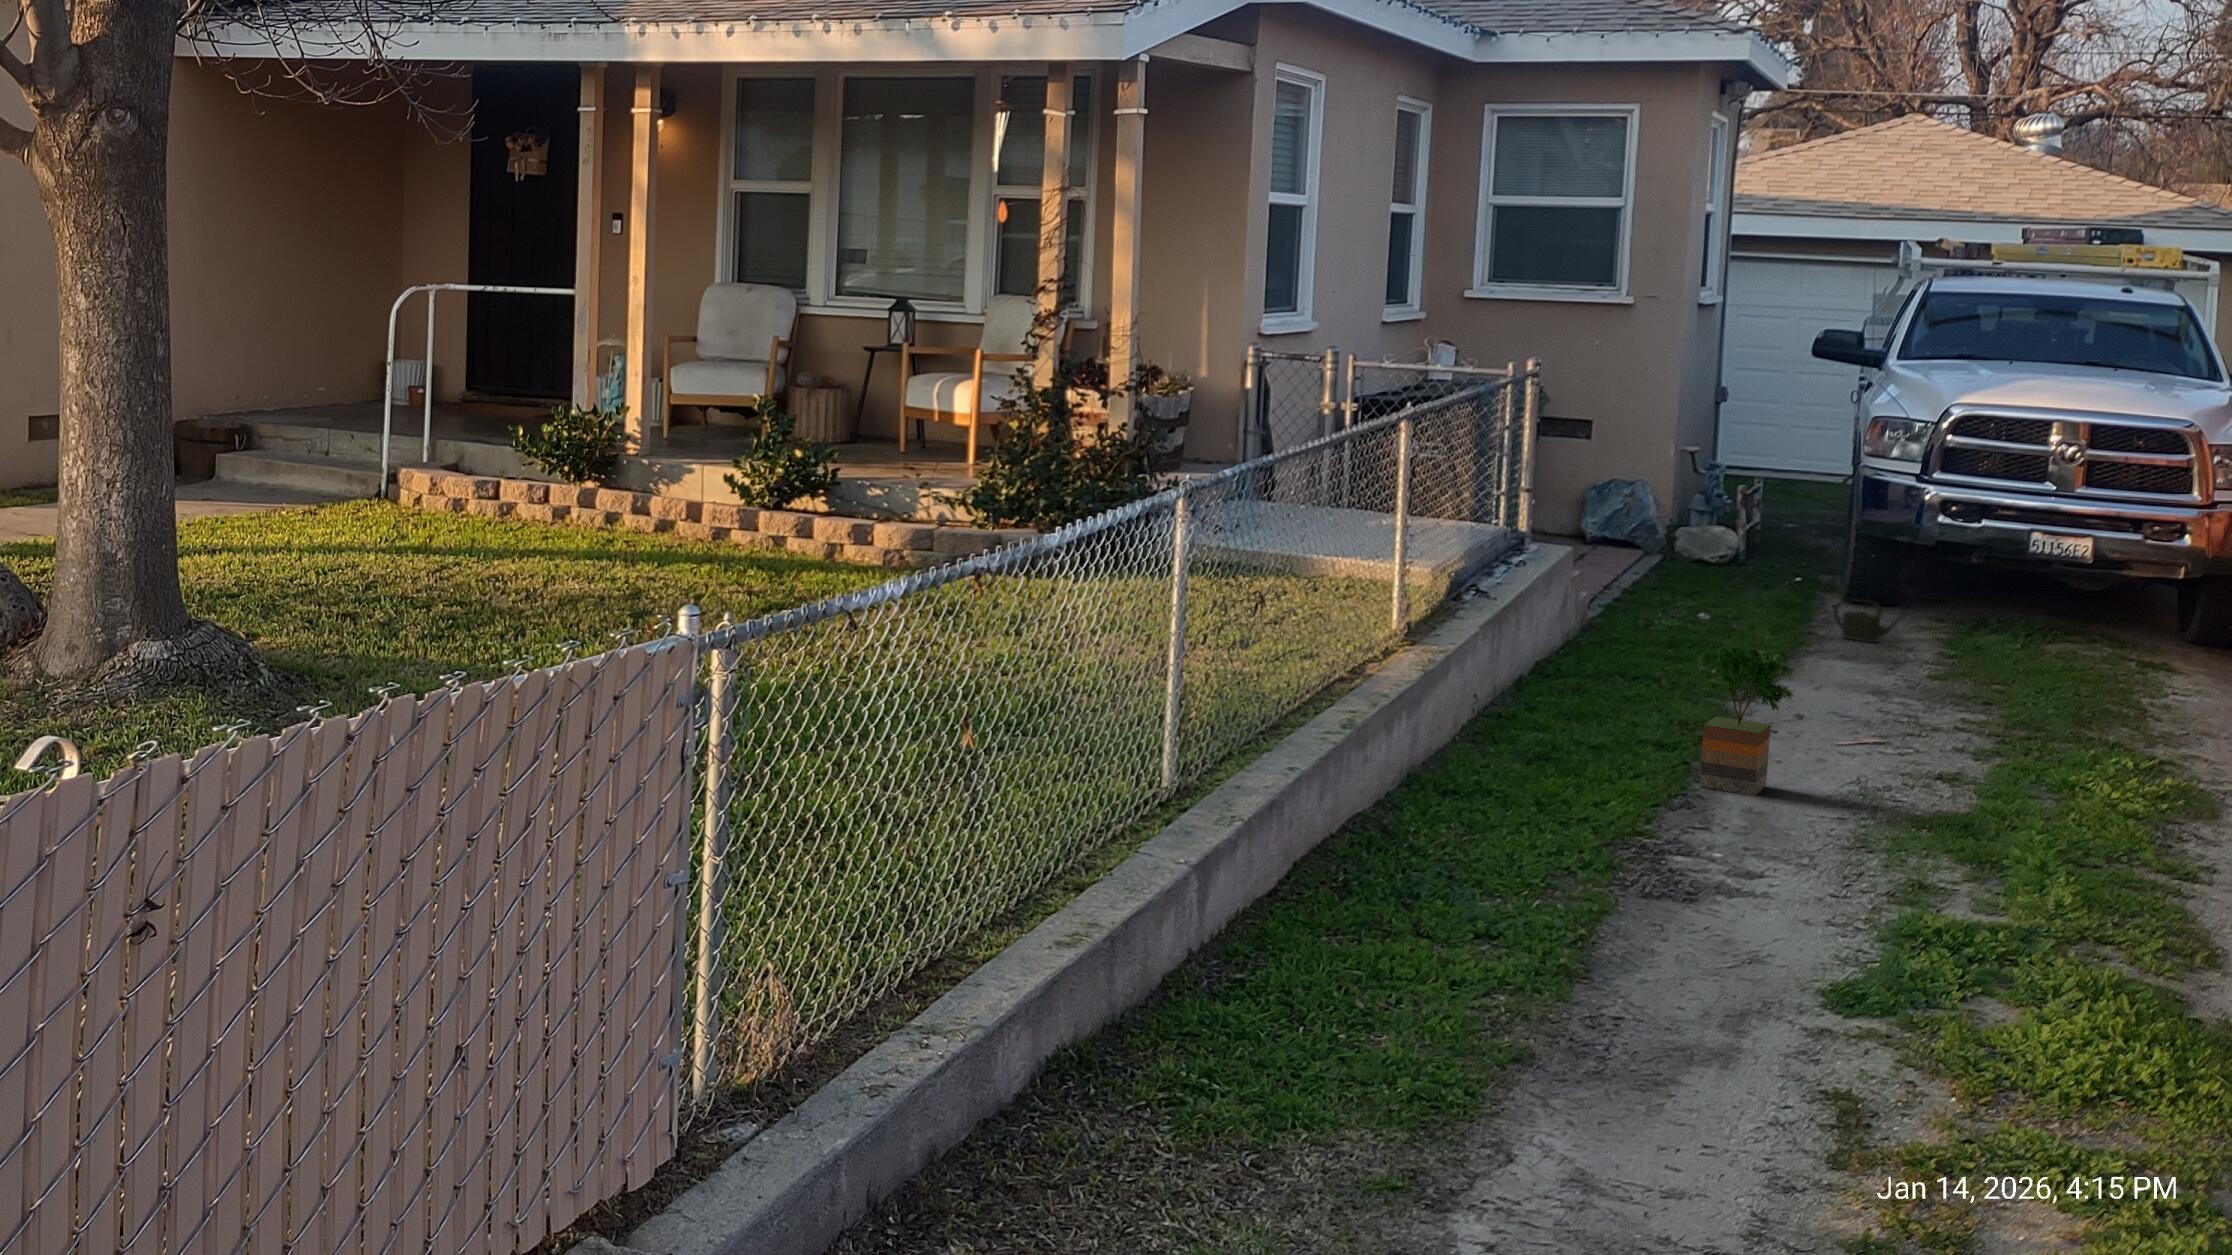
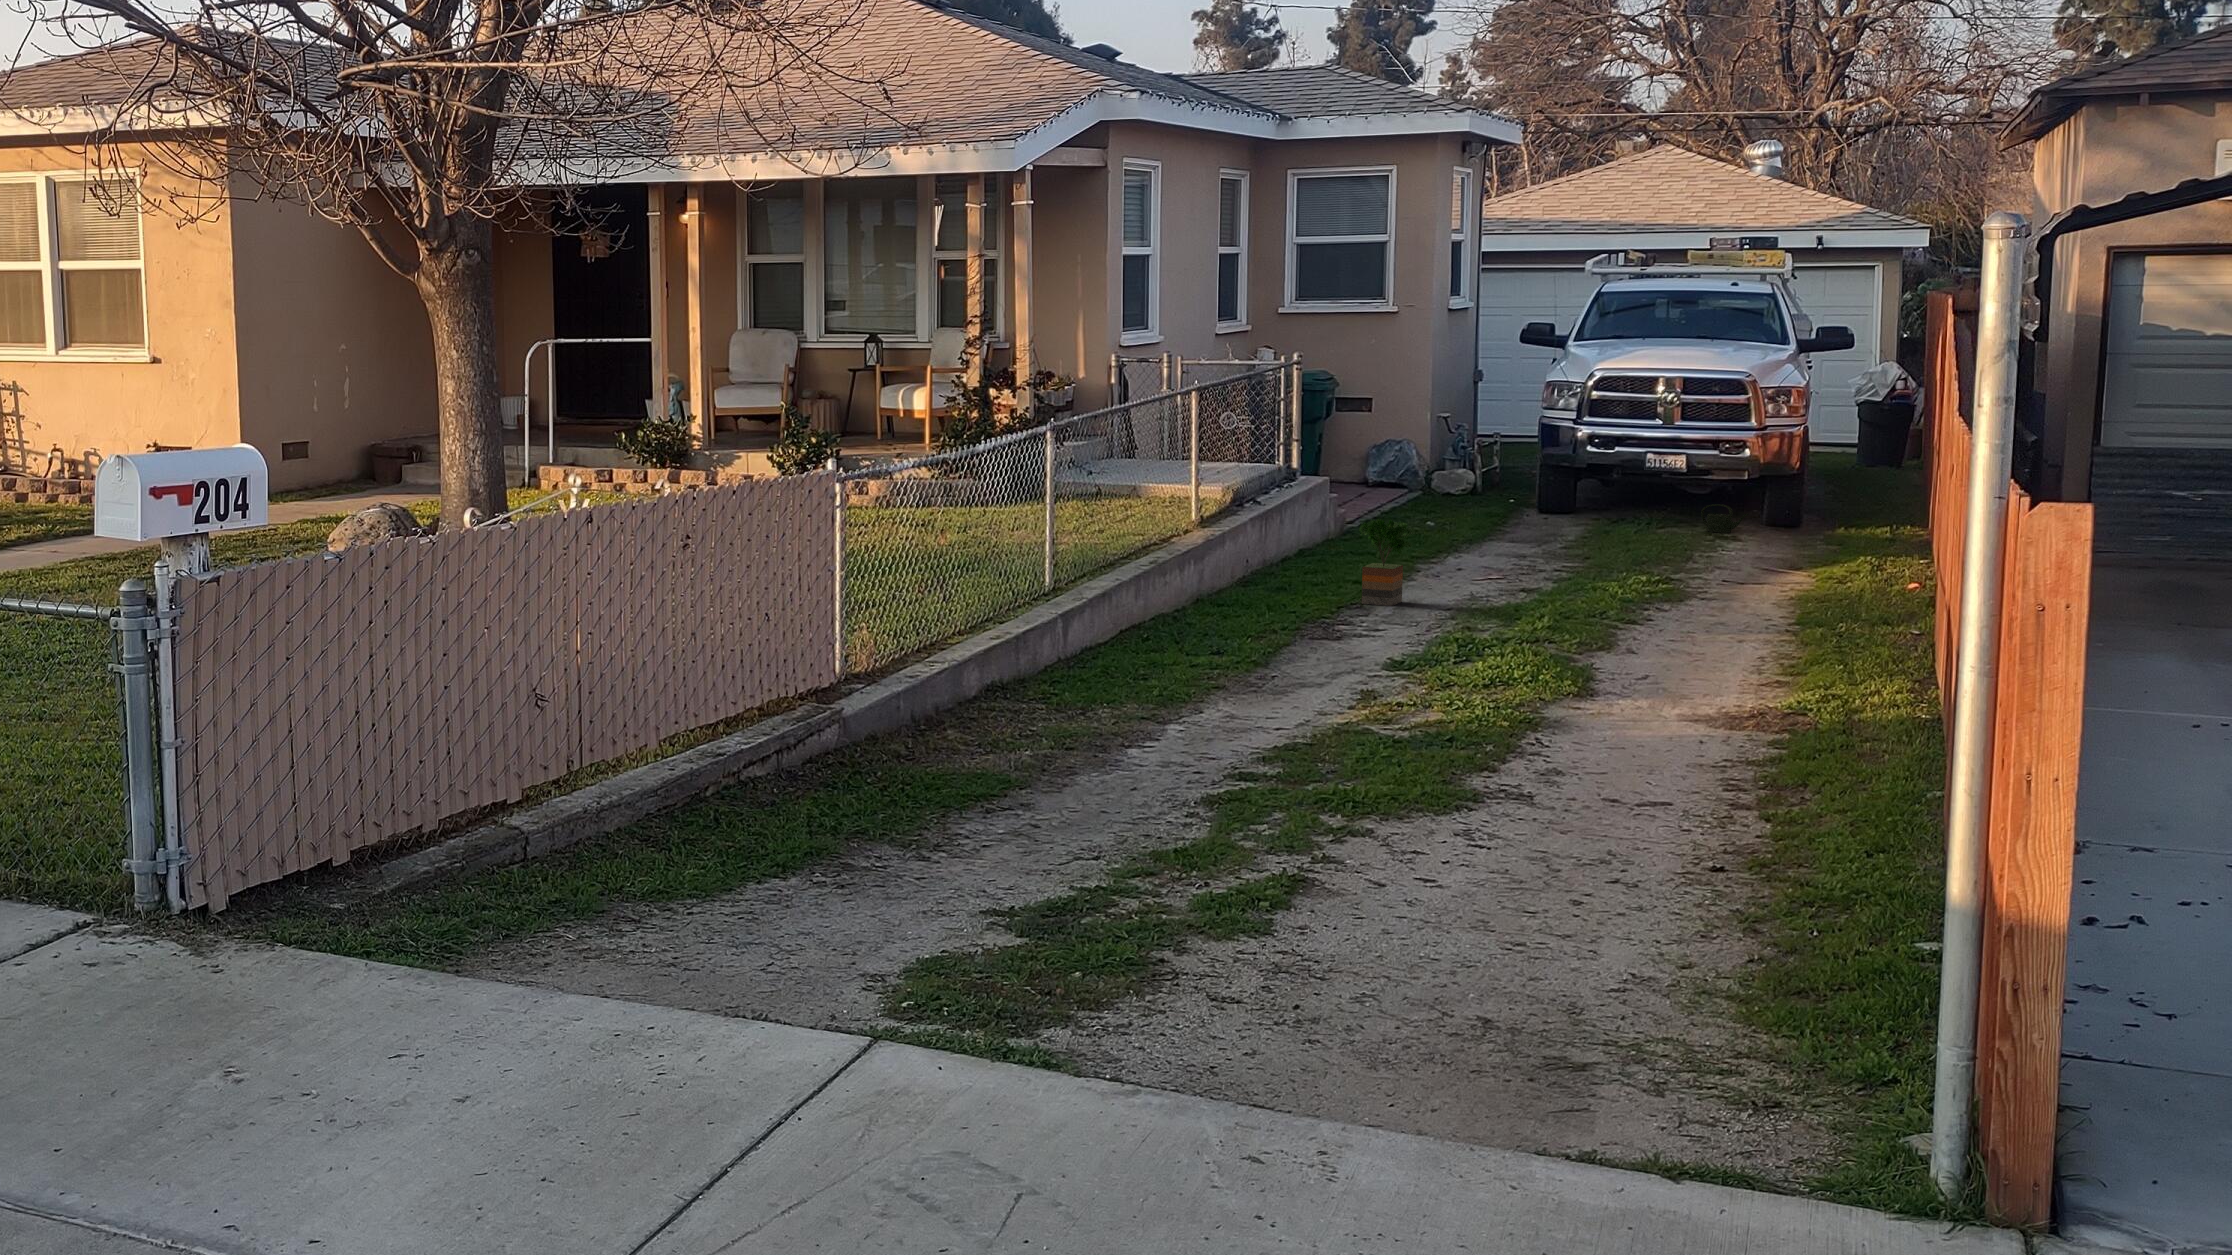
watering can: present [1834,599,1903,643] -> present [1701,504,1748,533]

